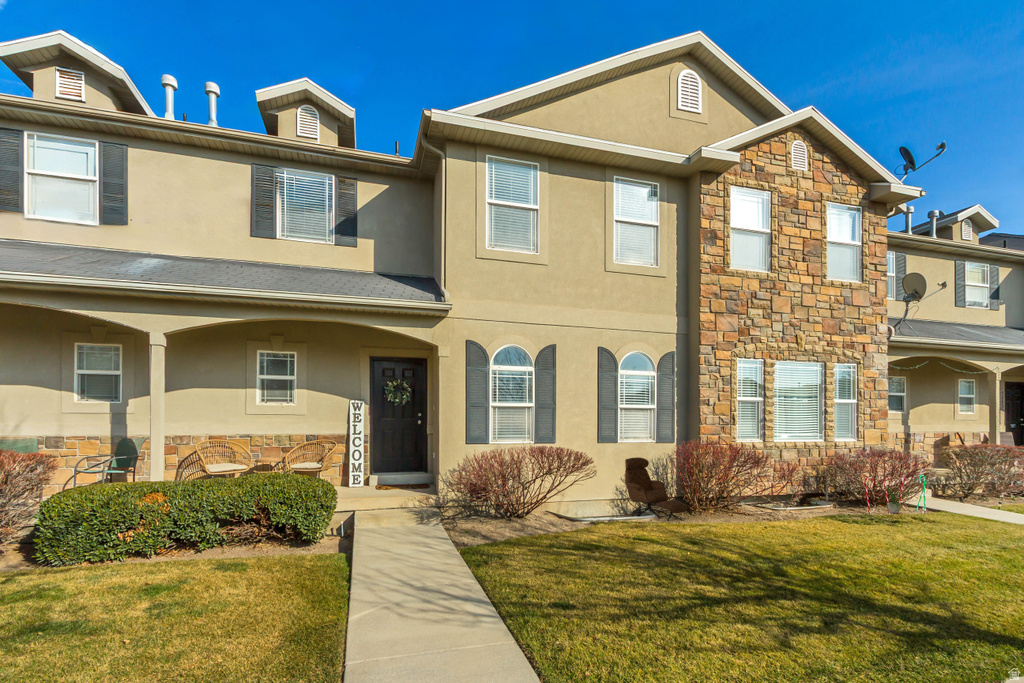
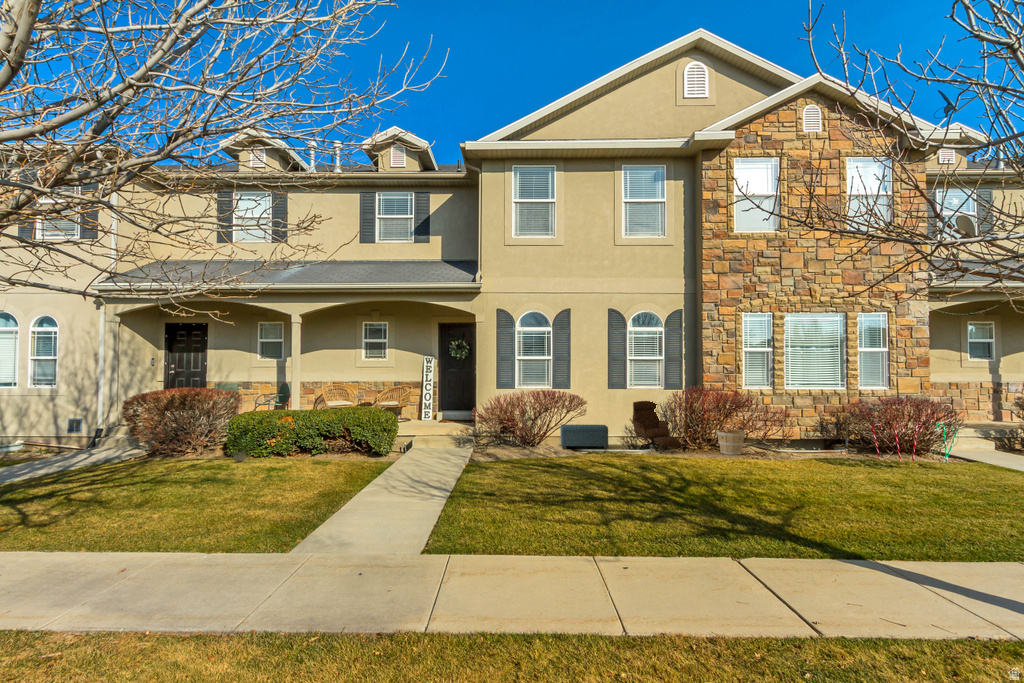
potted plant: present [886,487,912,513] -> present [230,435,255,462]
bench: none [543,488,605,521] -> present [560,425,608,449]
wooden bucket: none [719,488,751,519] -> present [717,429,745,455]

